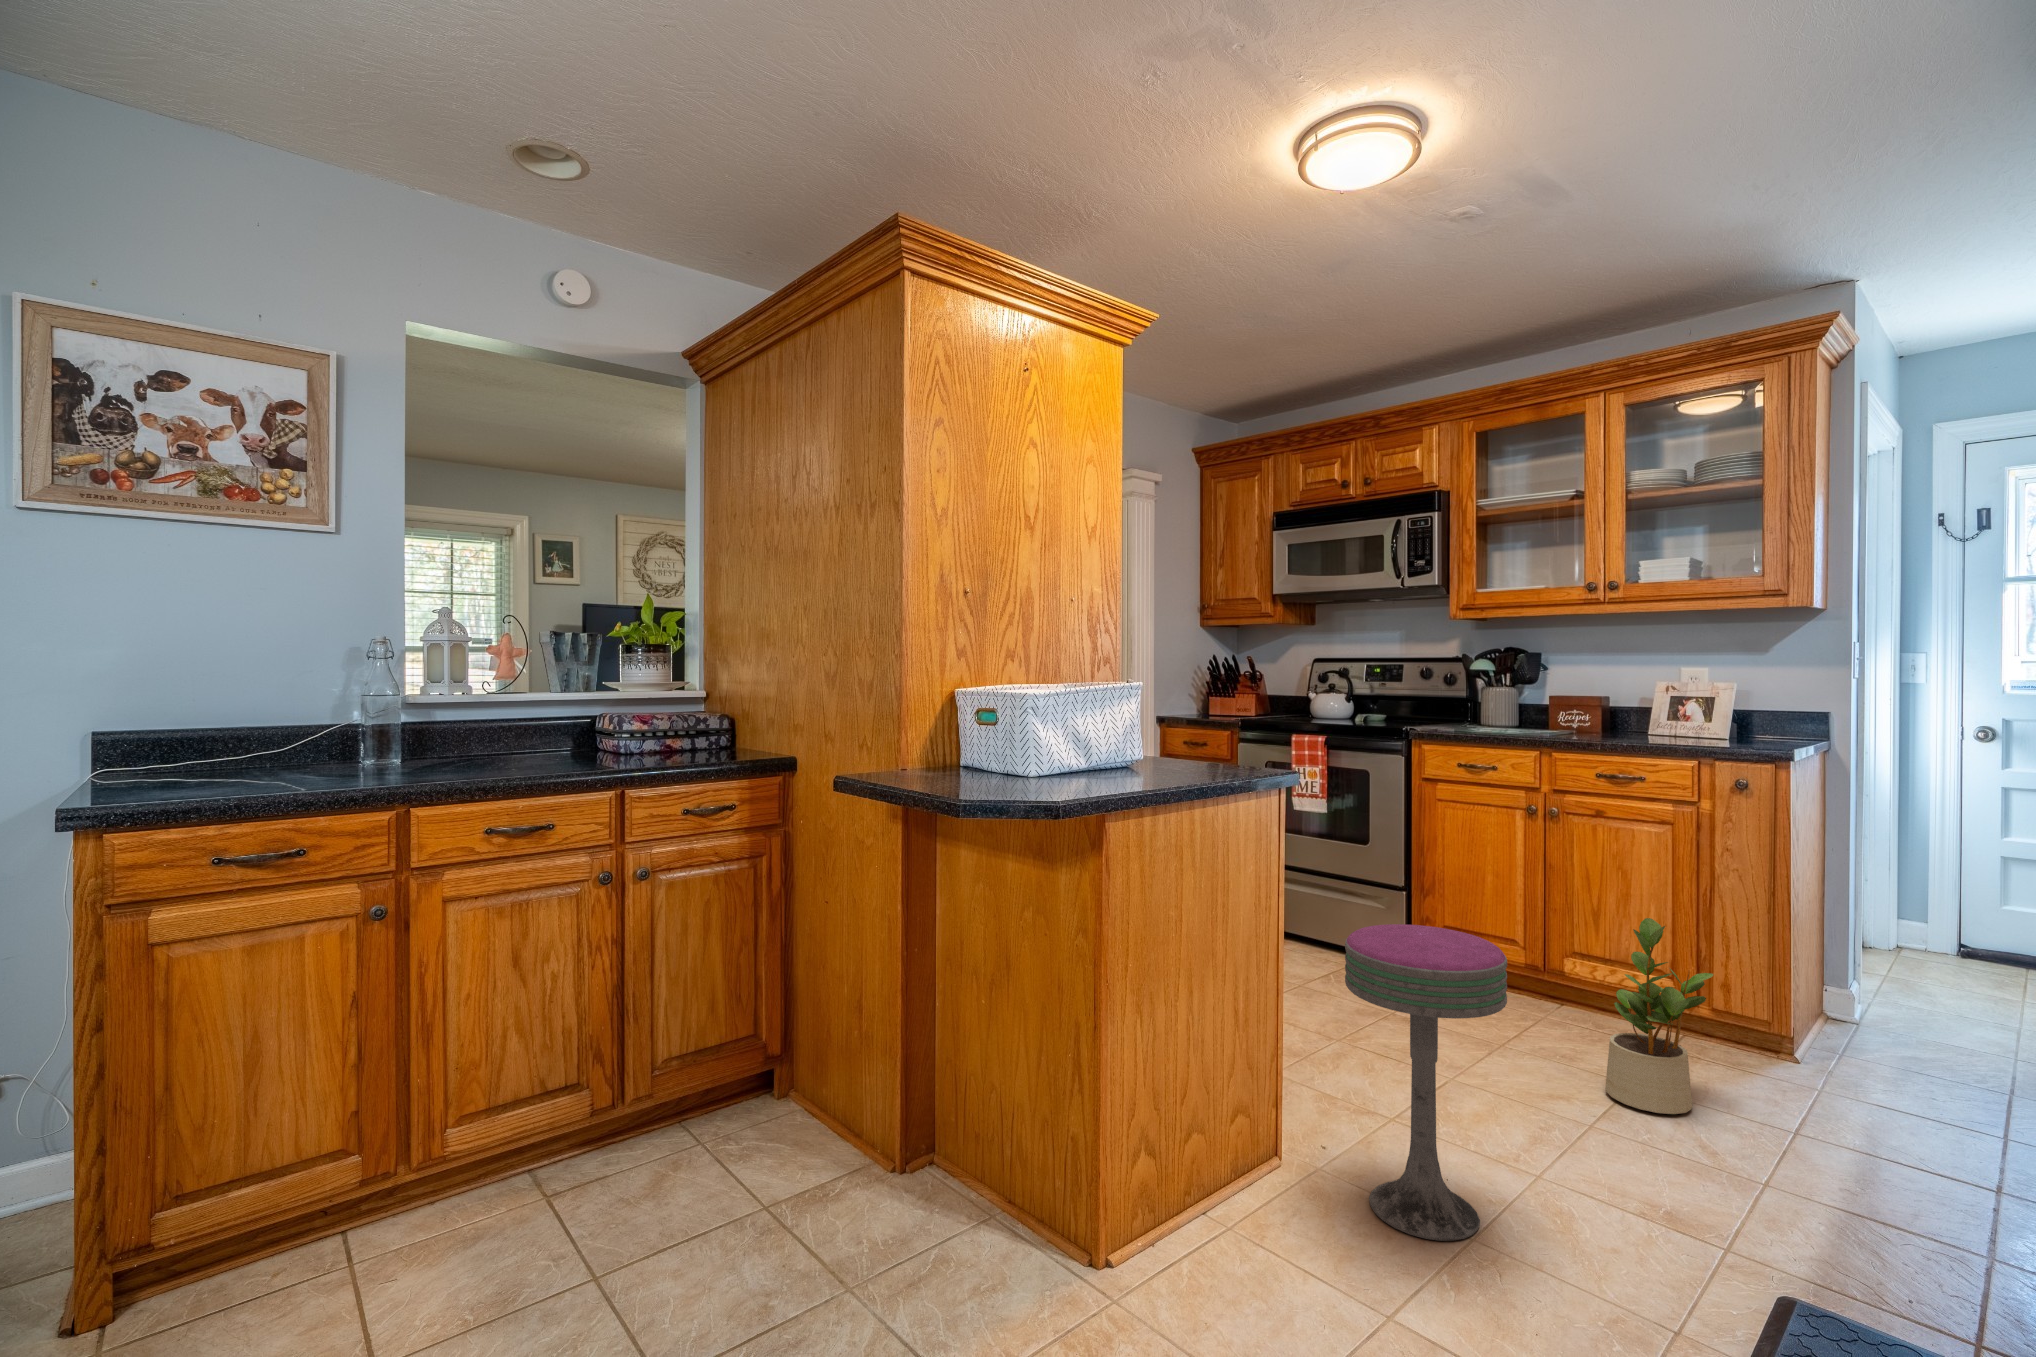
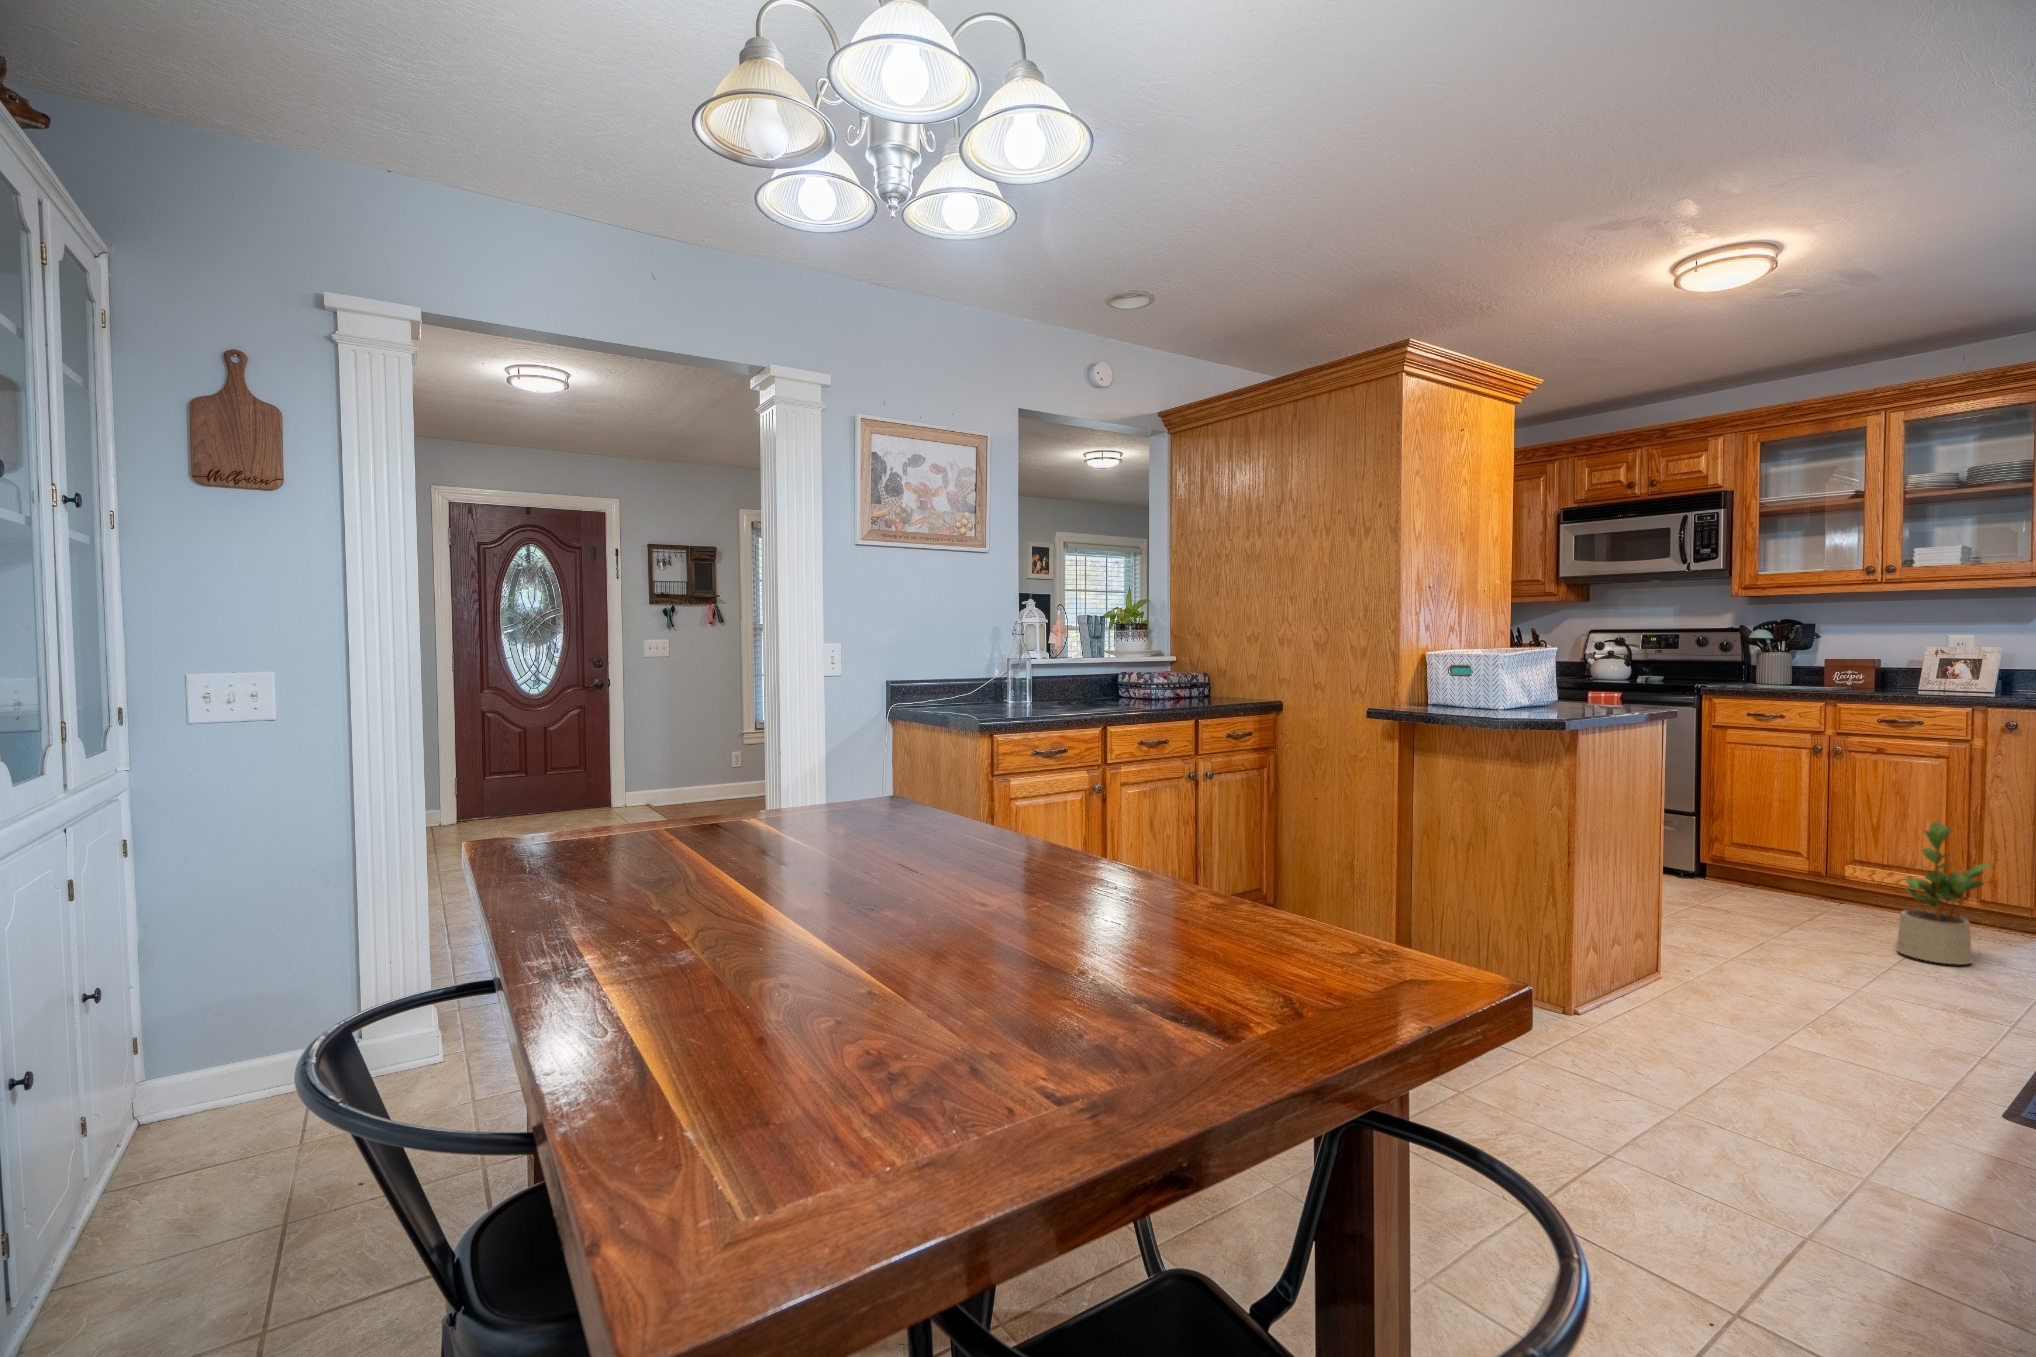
bar stool: present [1345,924,1507,1241] -> none [1719,814,1850,1016]

